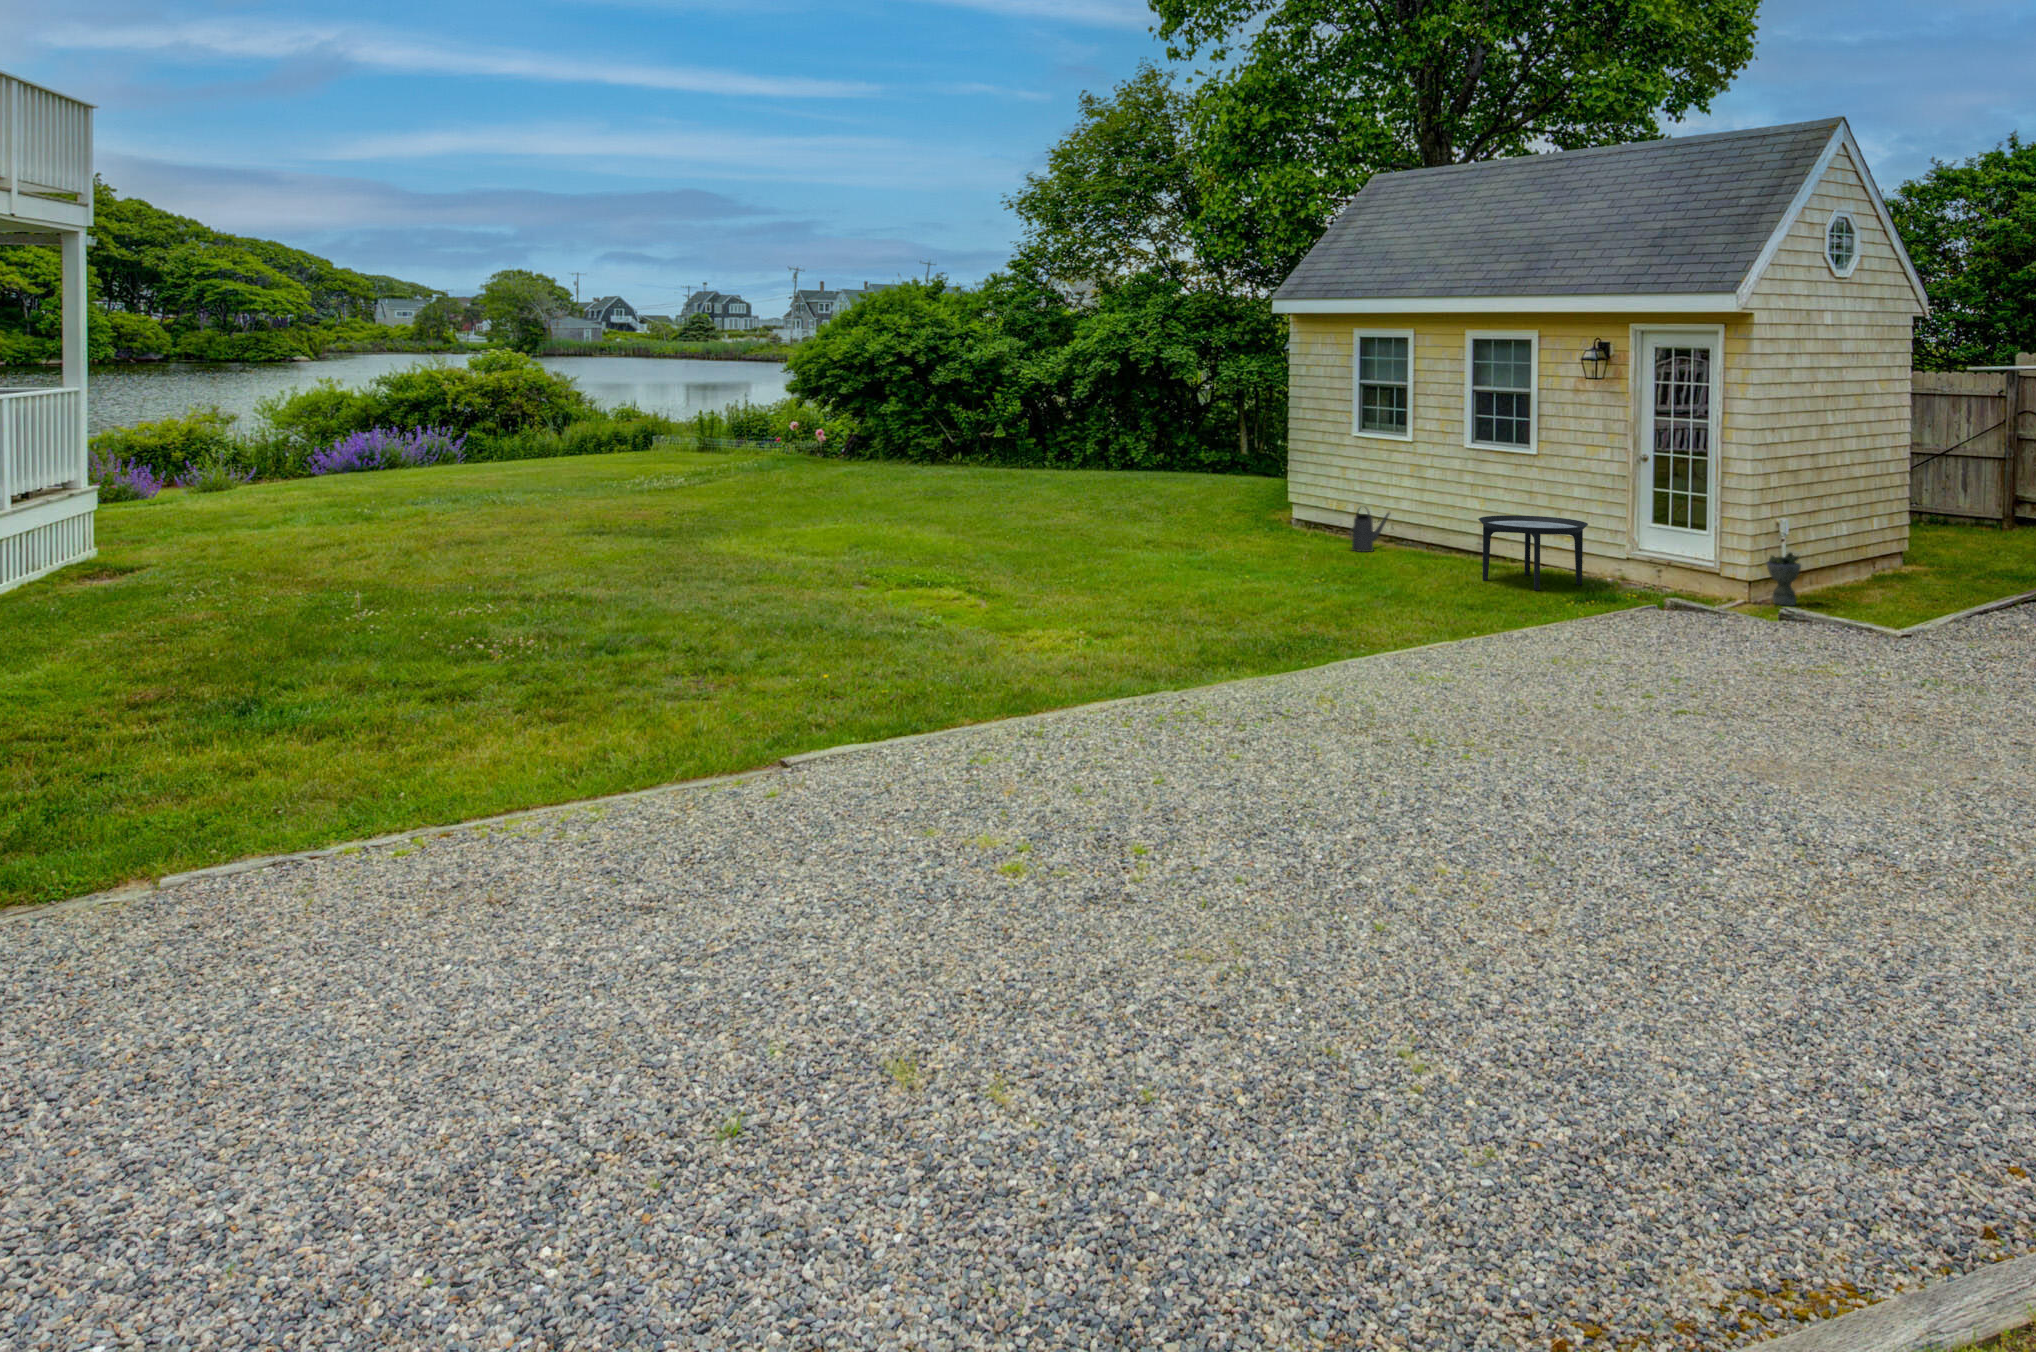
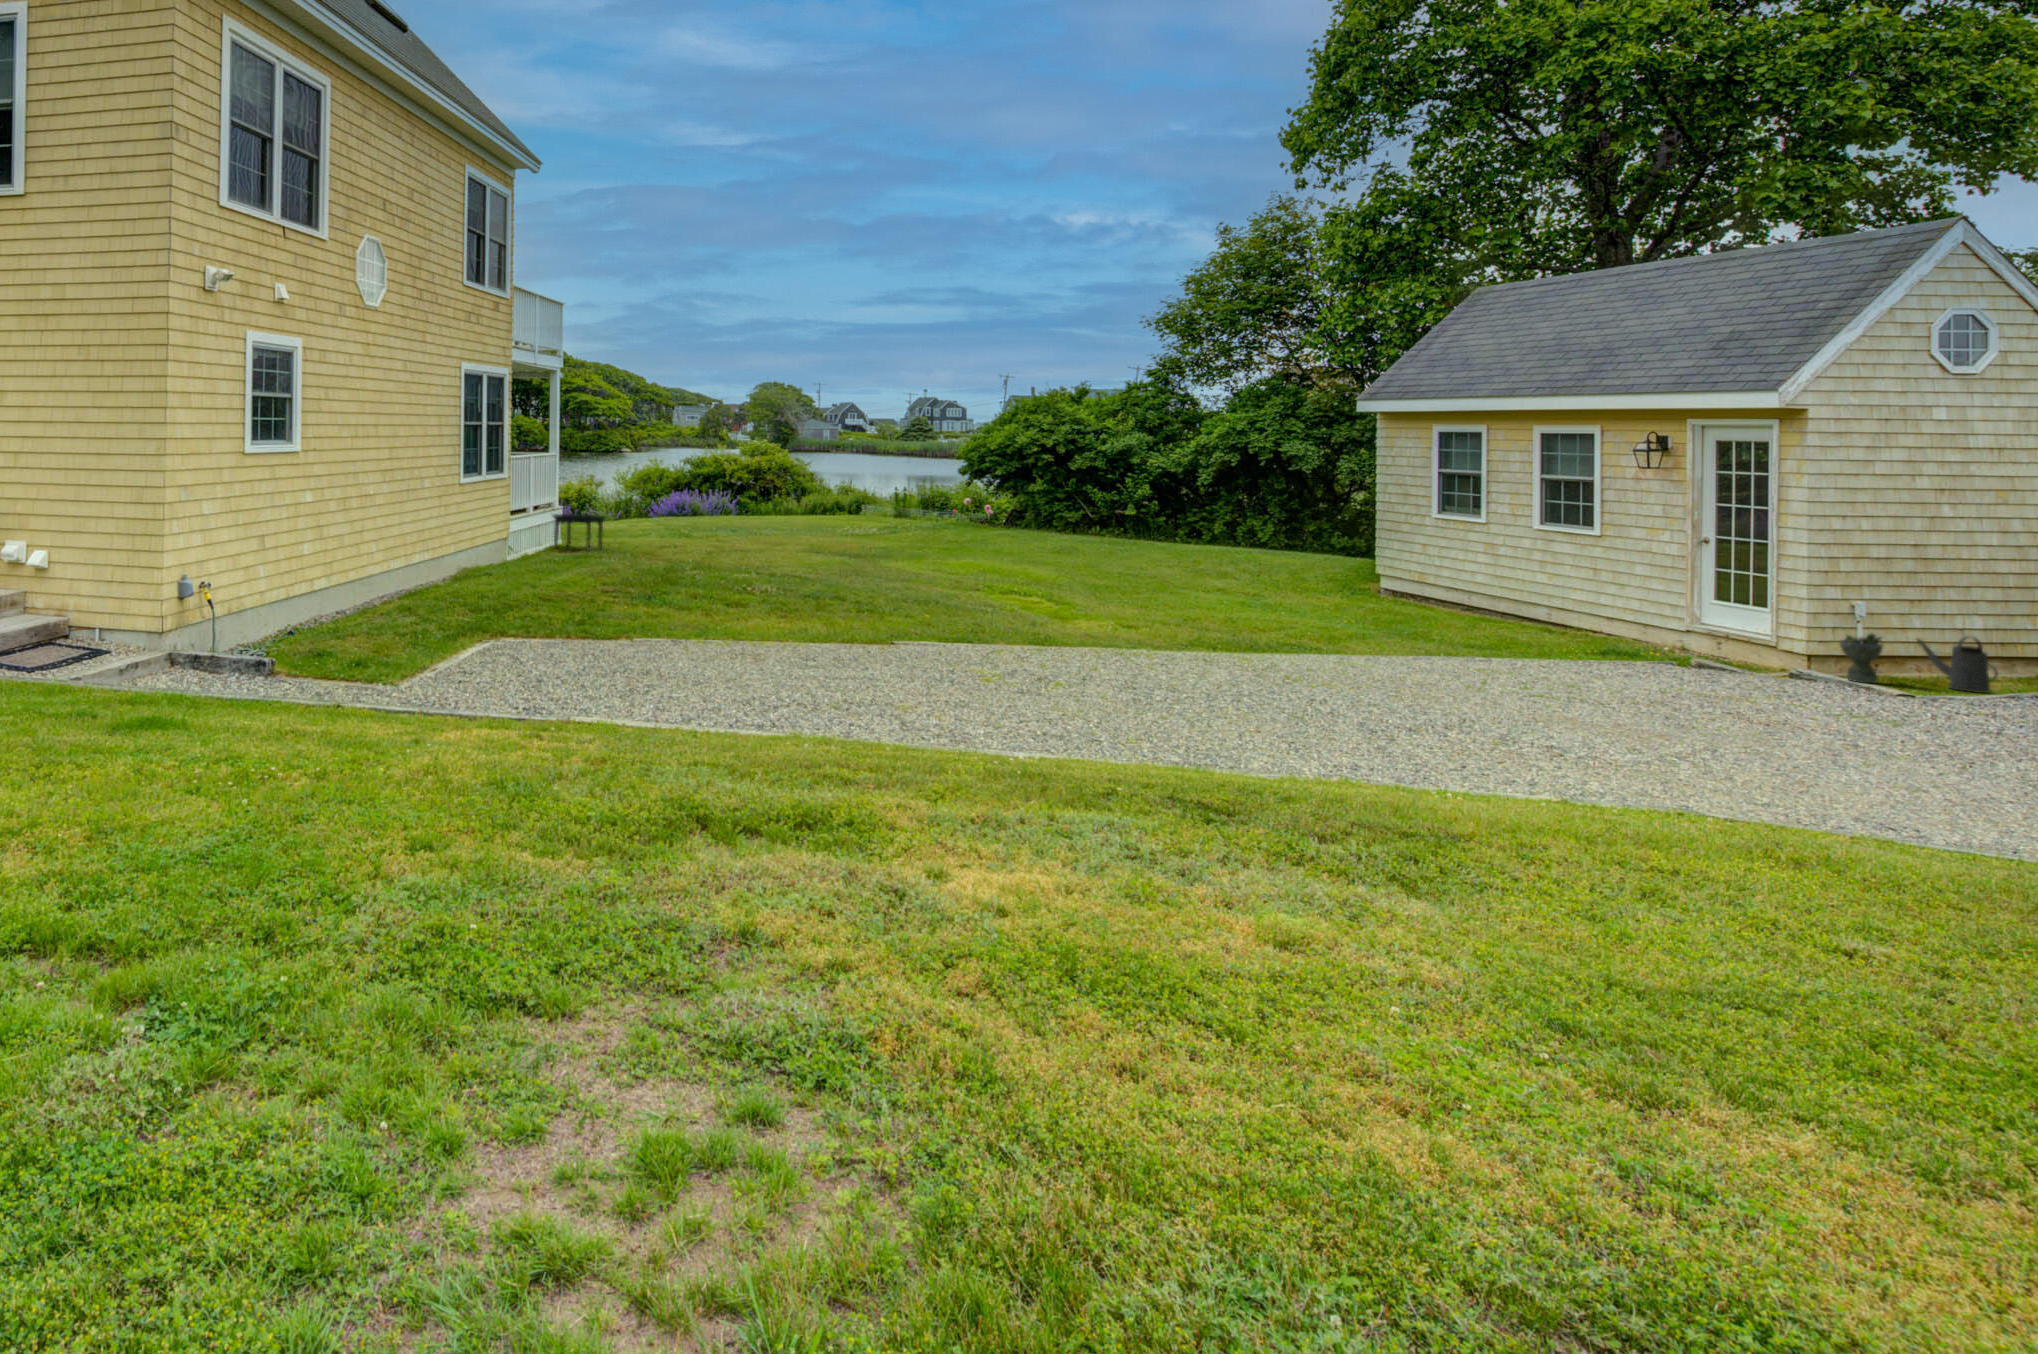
watering can: present [1349,507,1390,552] -> present [1917,637,1998,693]
round table: present [1478,515,1588,590] -> present [553,514,605,550]

